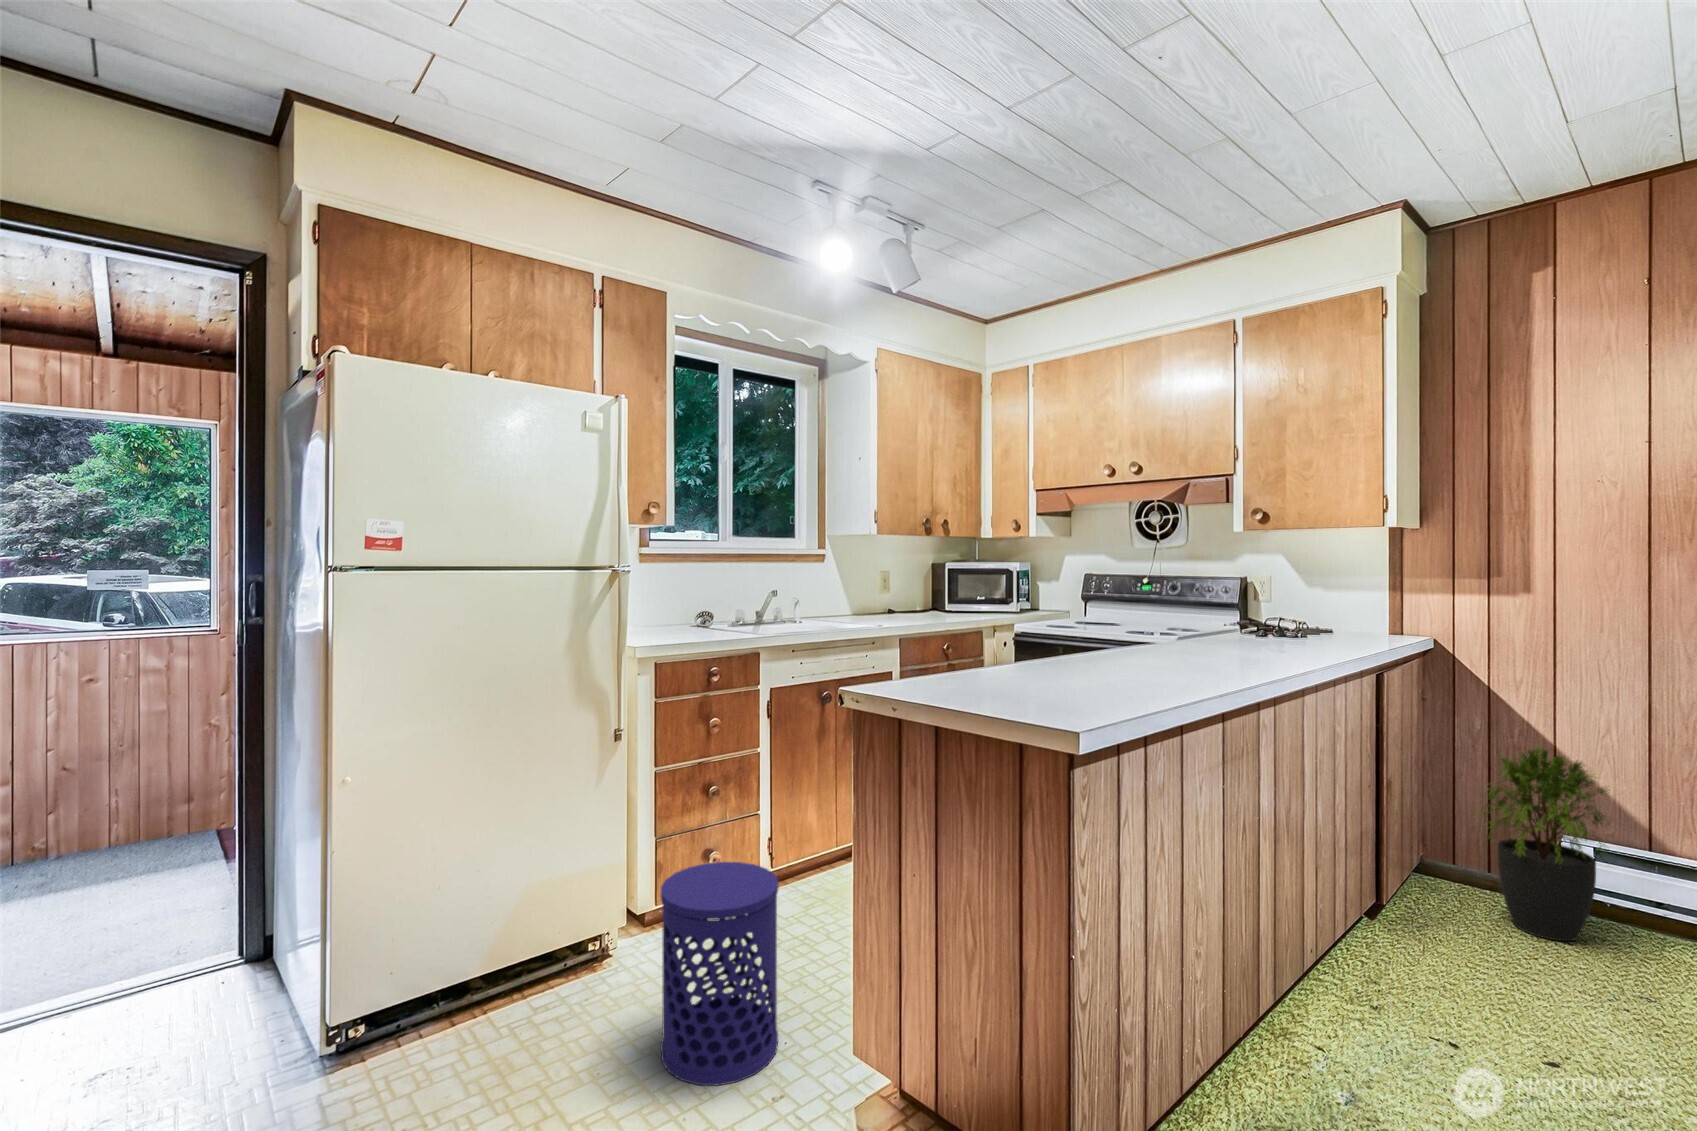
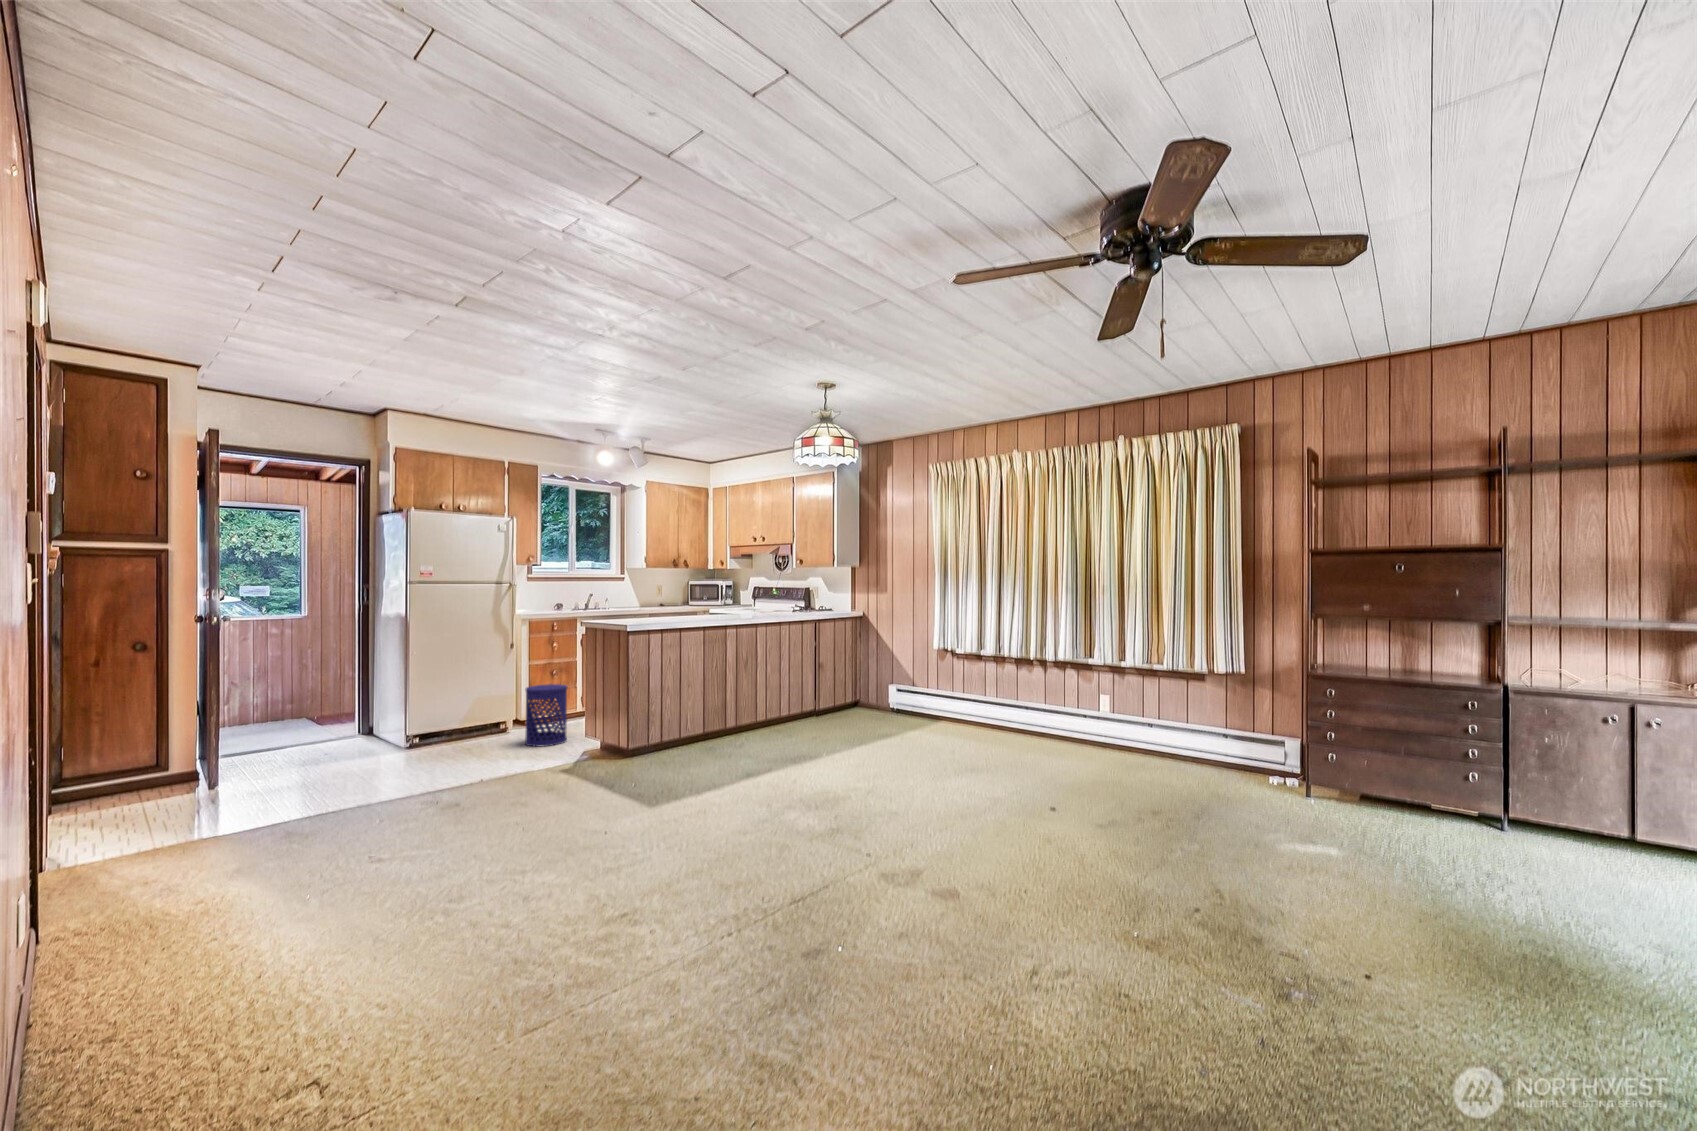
potted plant: present [1475,746,1609,941] -> none [854,647,900,718]

